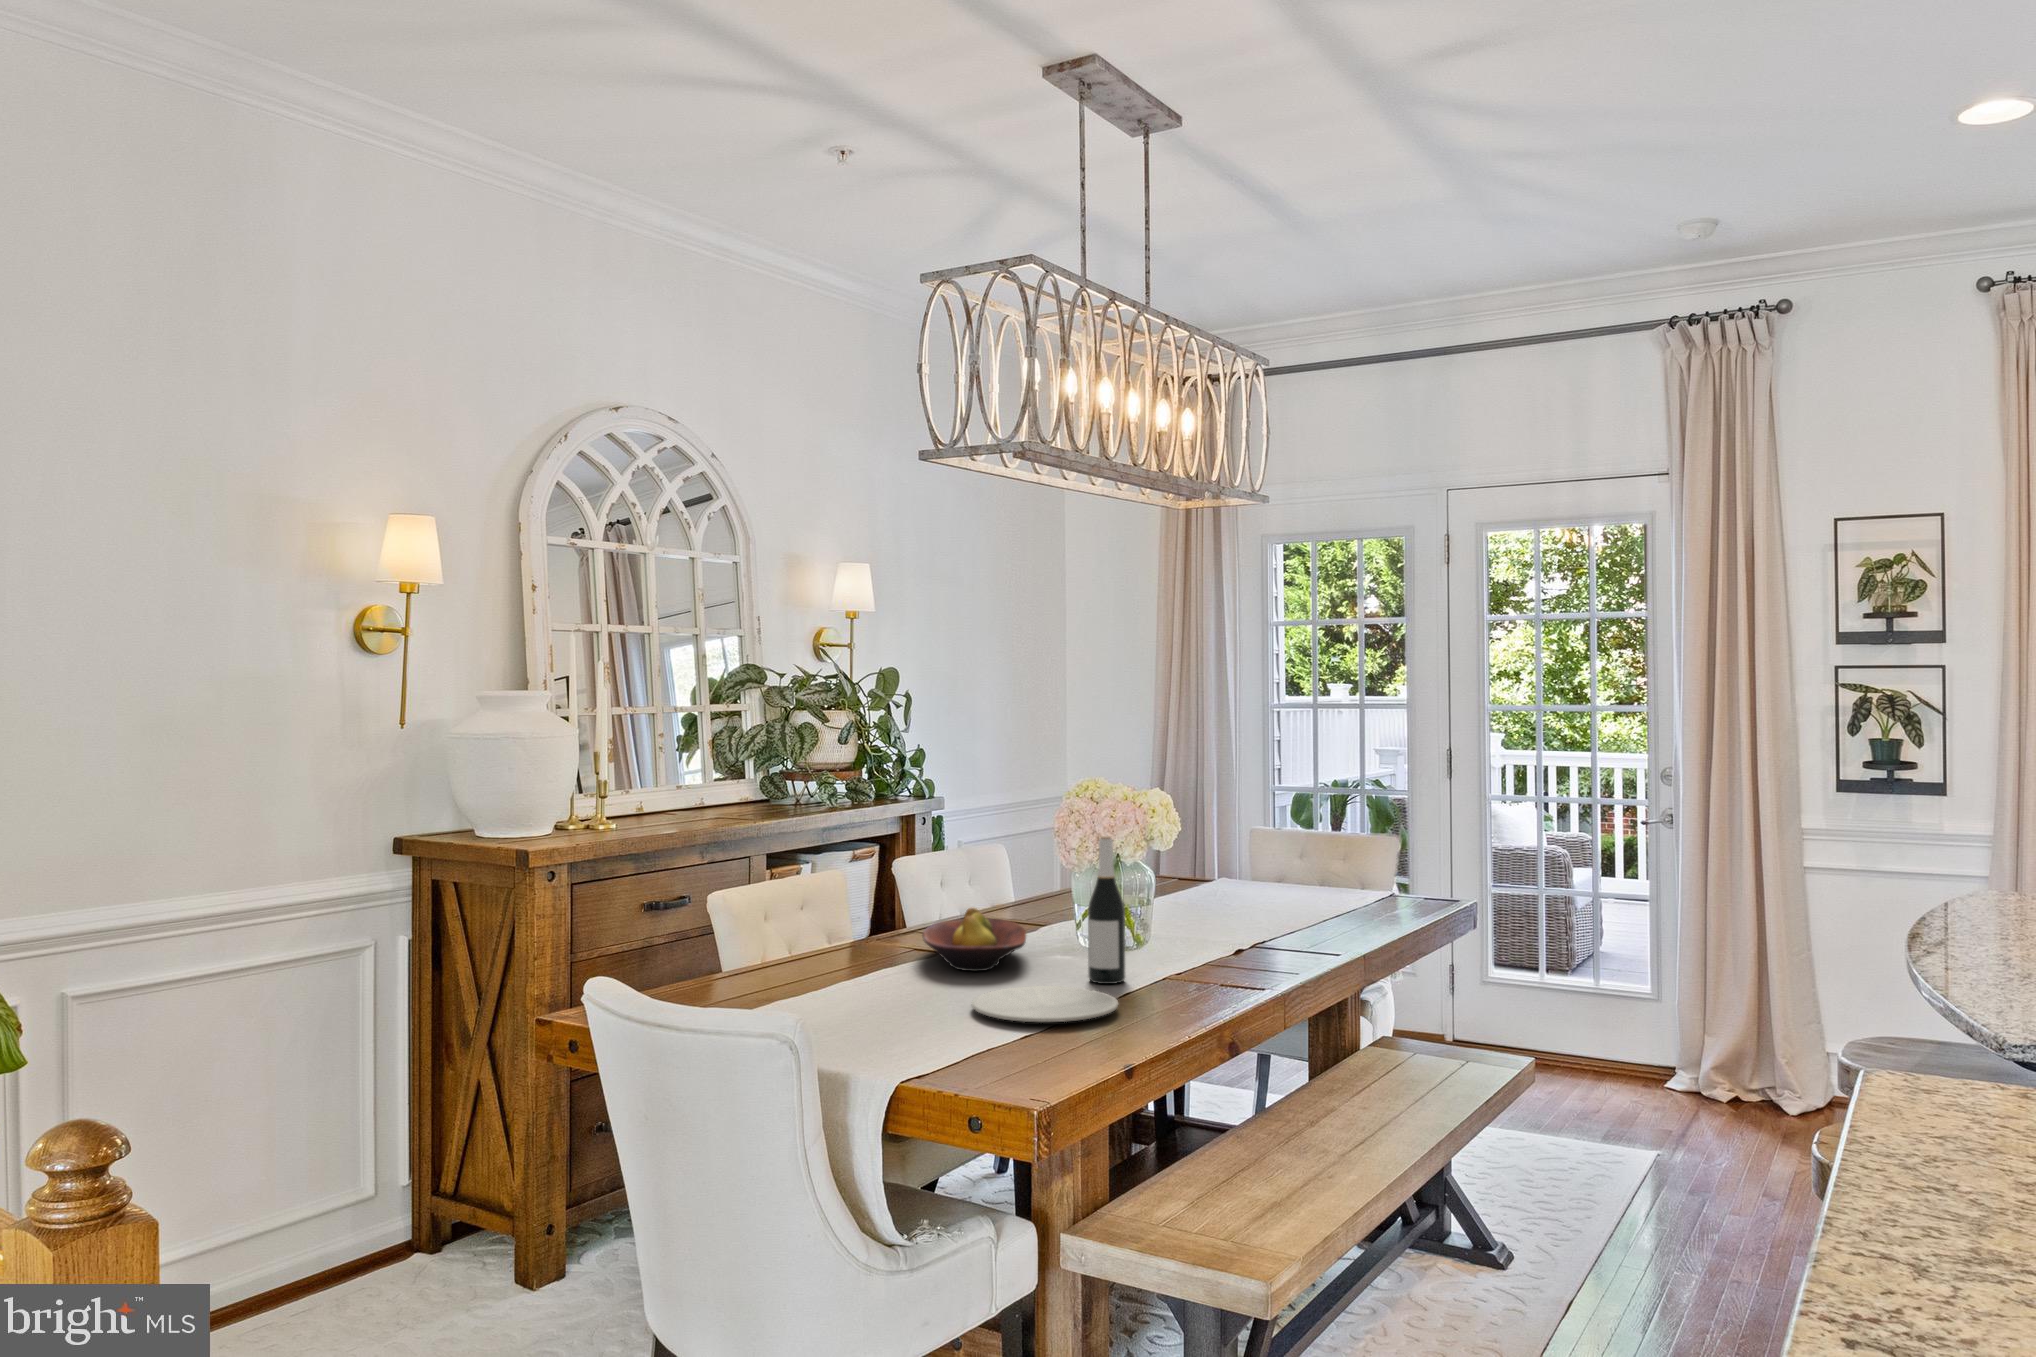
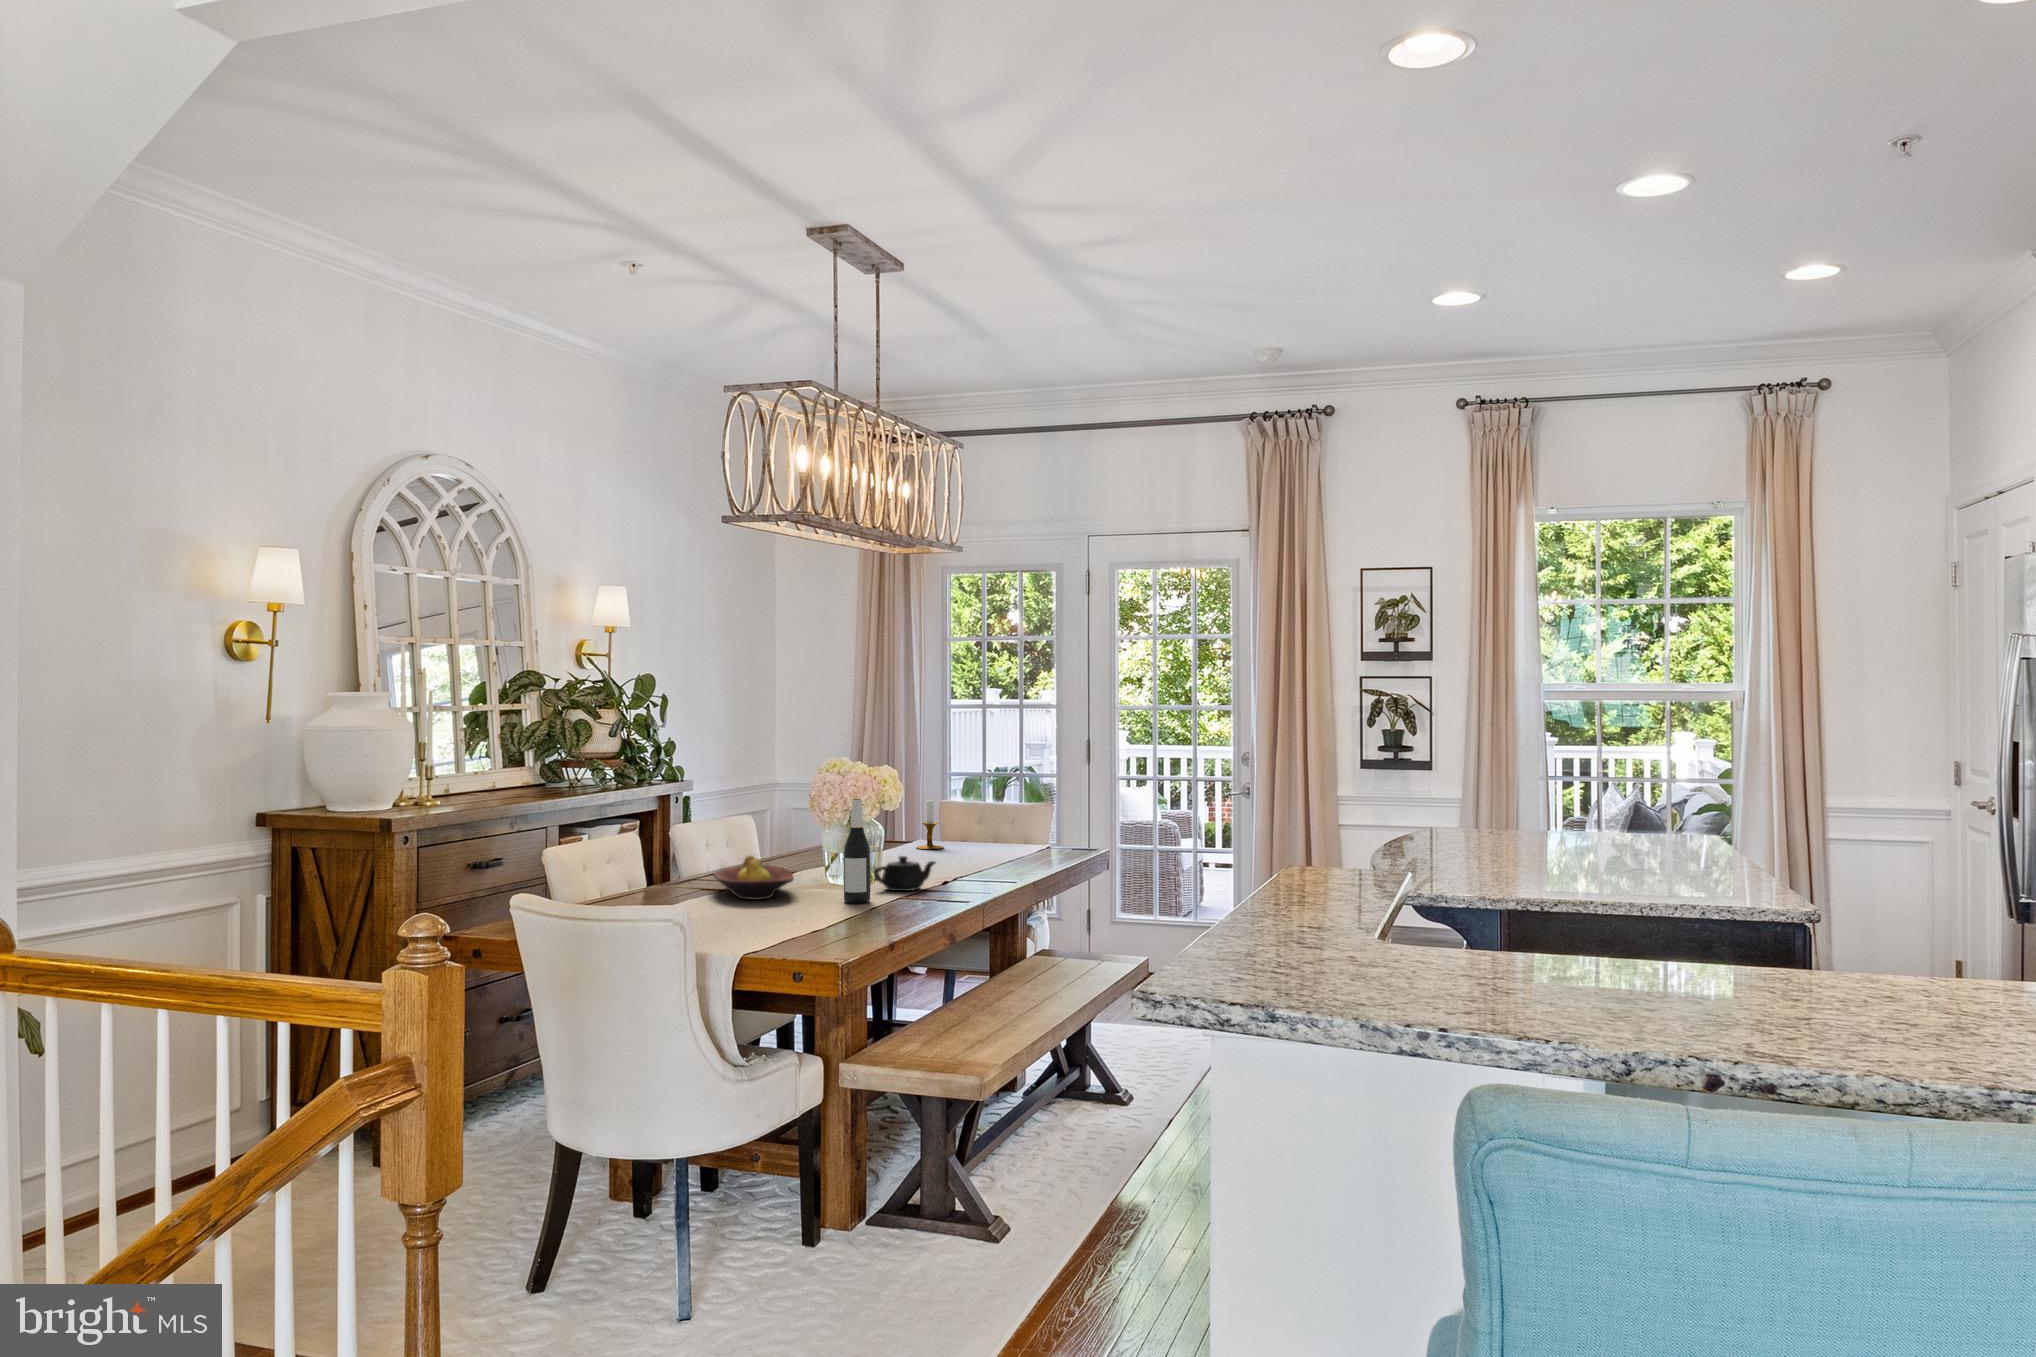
candlestick: none [1215,828,1251,892] -> present [916,800,944,849]
teapot: none [1137,914,1224,964] -> present [874,856,936,891]
plate: present [972,986,1118,1022] -> none [768,904,873,923]

